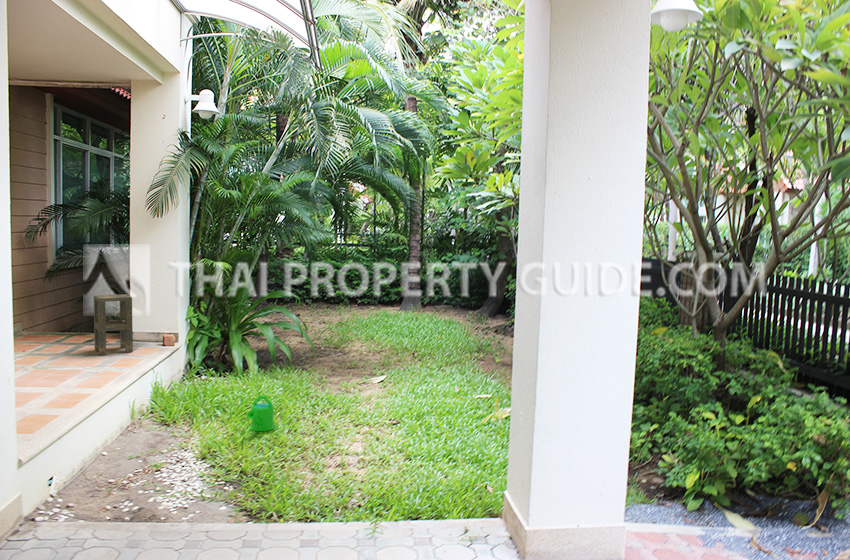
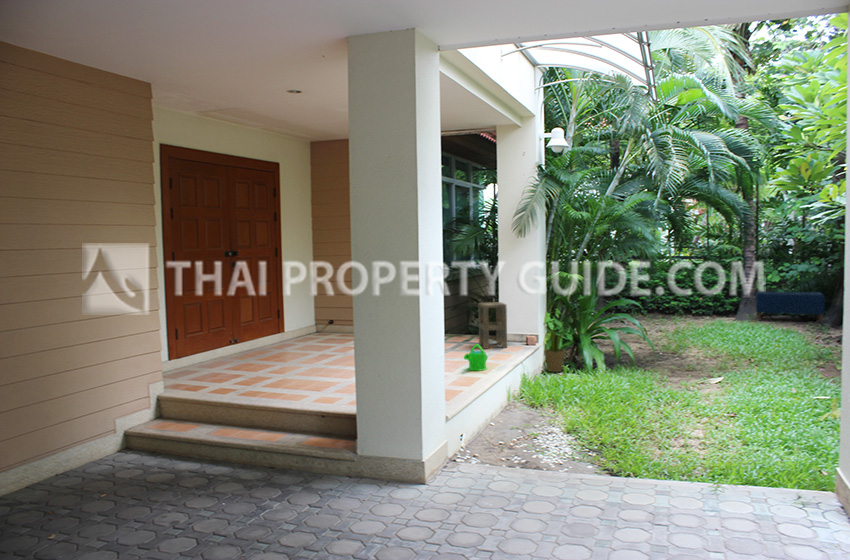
bench: none [410,285,464,314] -> present [756,291,825,323]
potted plant: none [185,327,213,379] -> present [544,331,565,372]
watering can: present [247,395,275,431] -> present [464,344,487,371]

